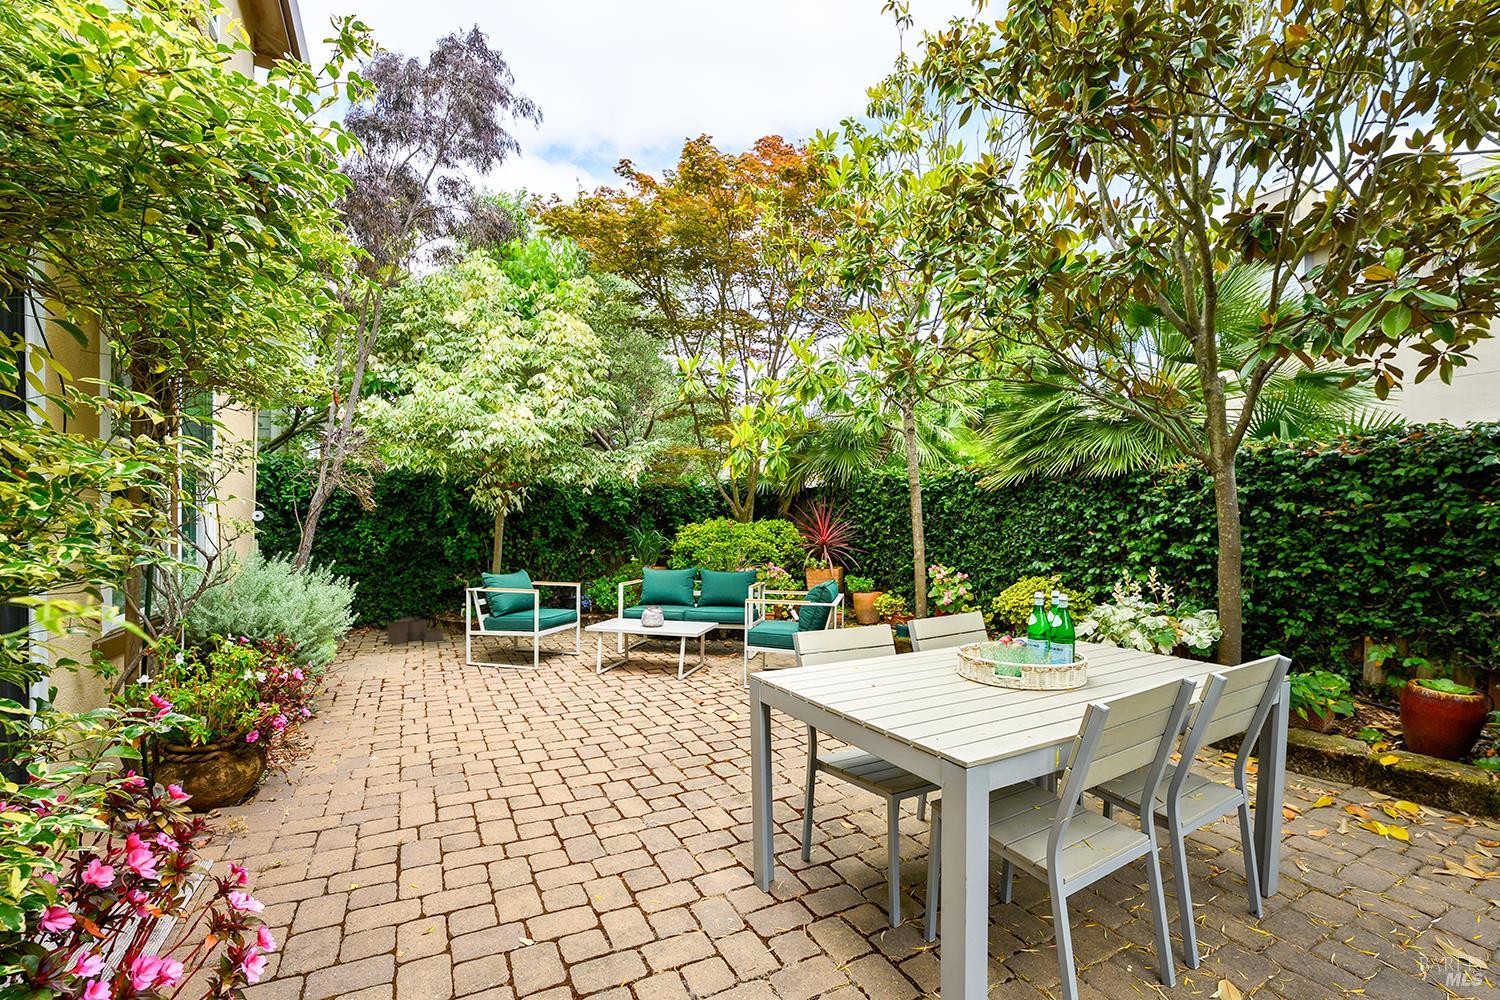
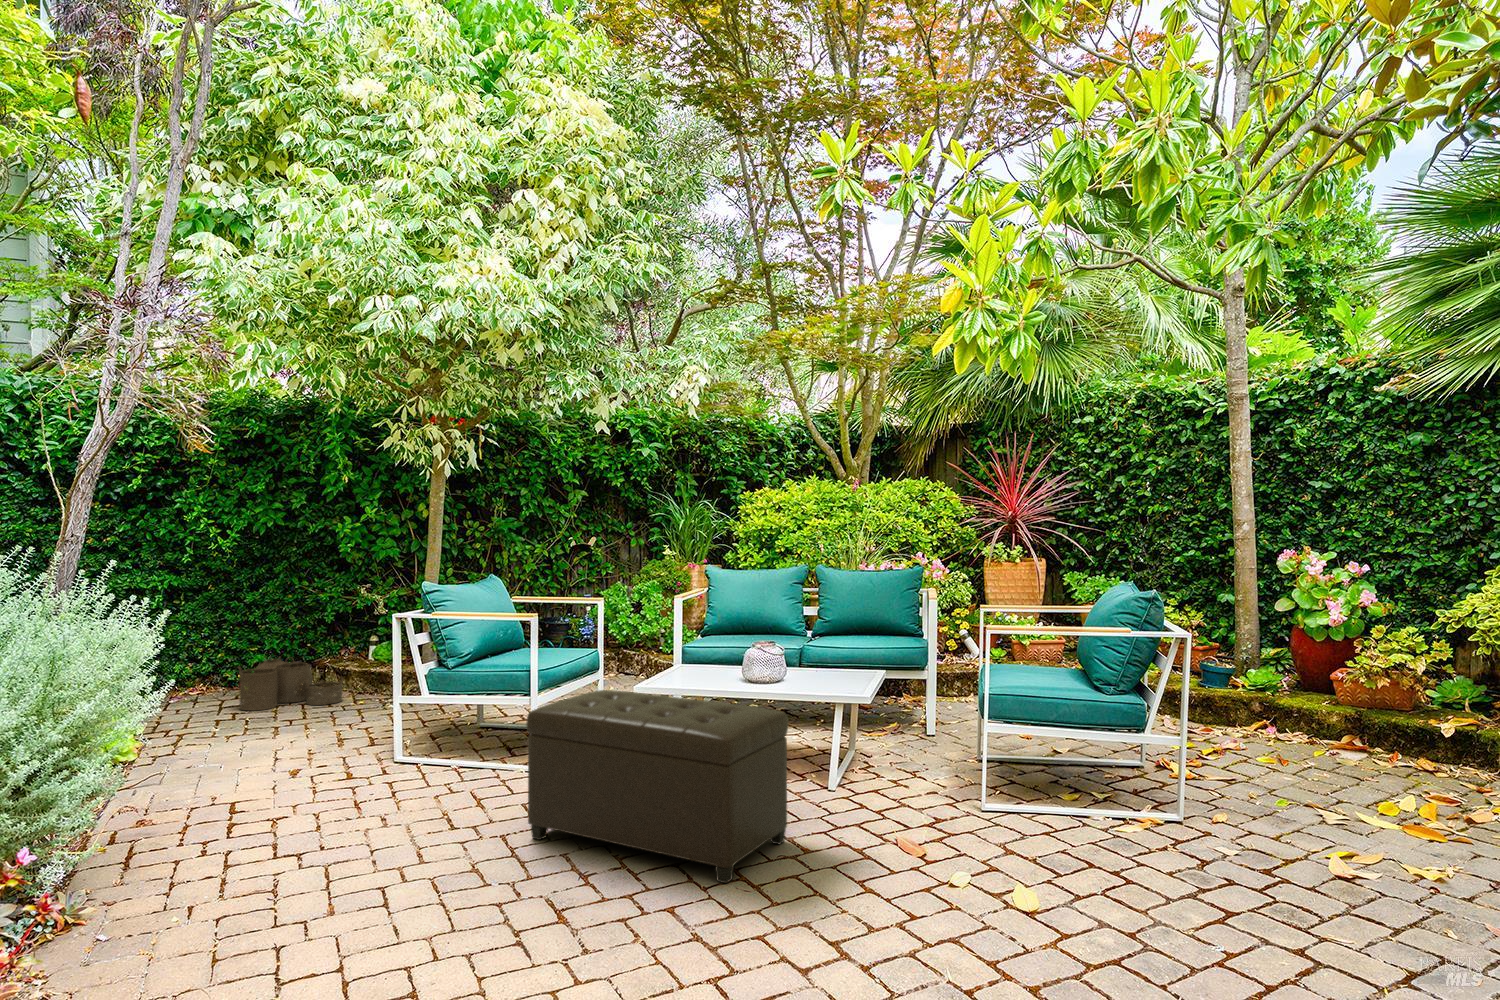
ottoman: none [521,627,643,709] -> present [527,690,788,883]

